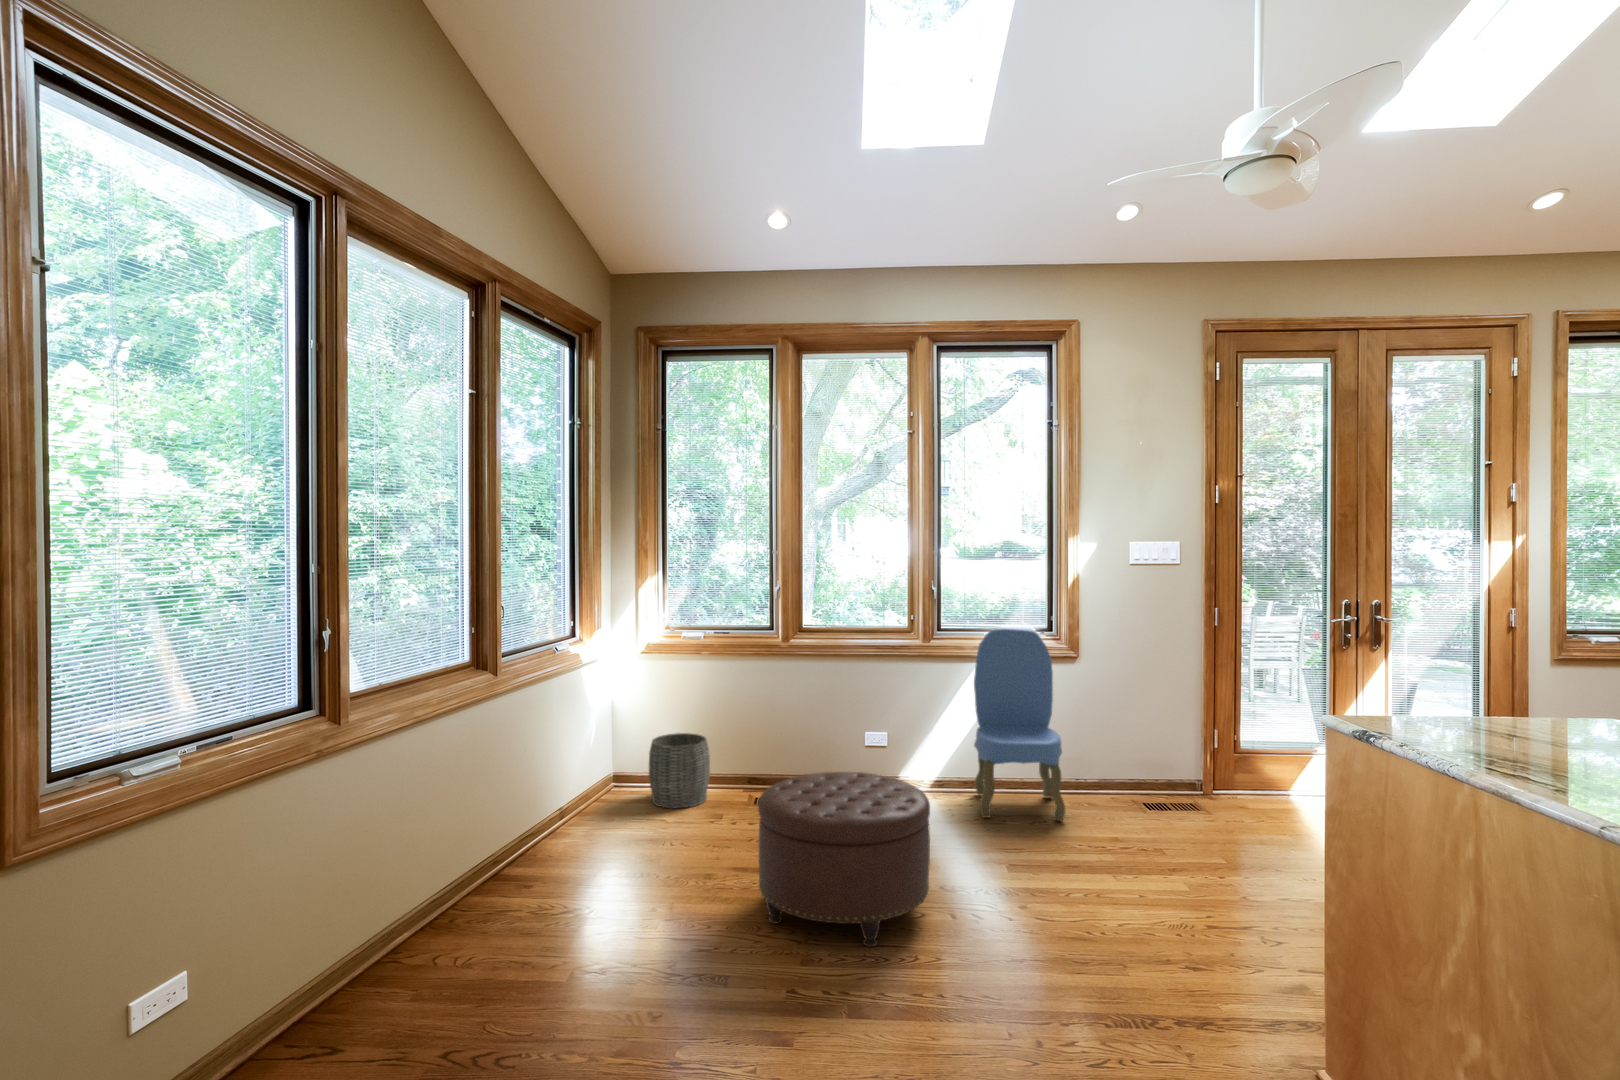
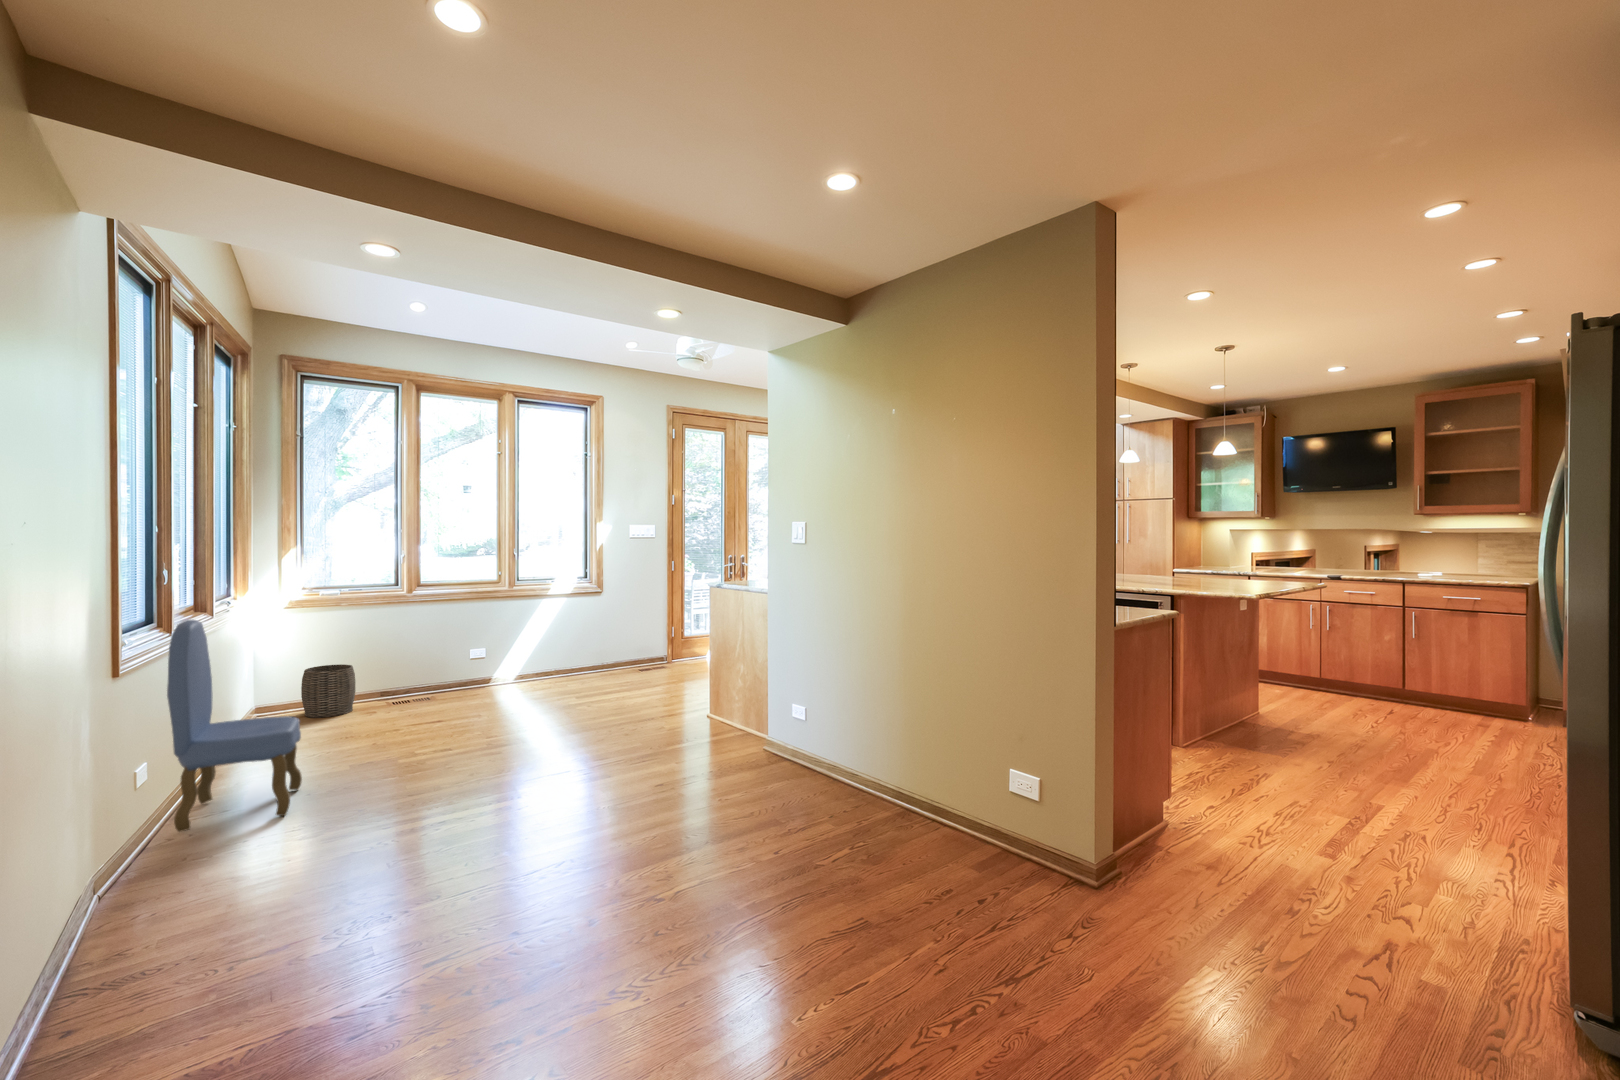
dining chair: present [974,627,1065,821] -> present [167,620,302,832]
ottoman: present [758,772,930,947] -> none [456,655,561,740]

